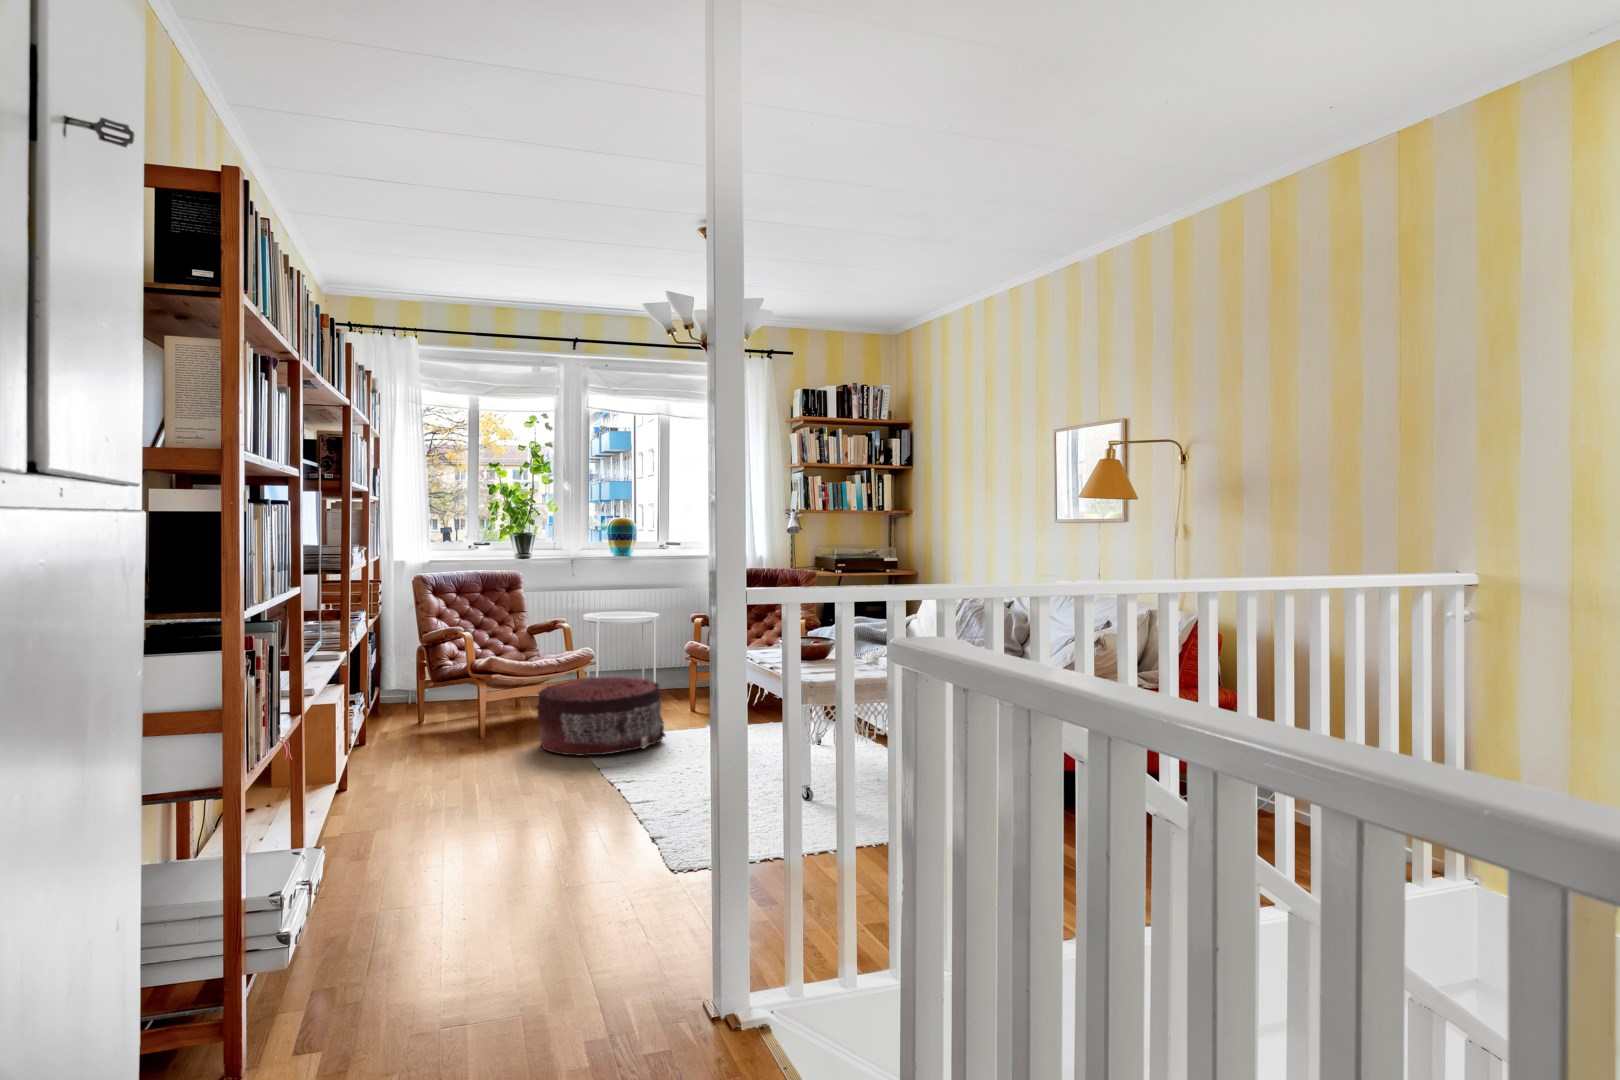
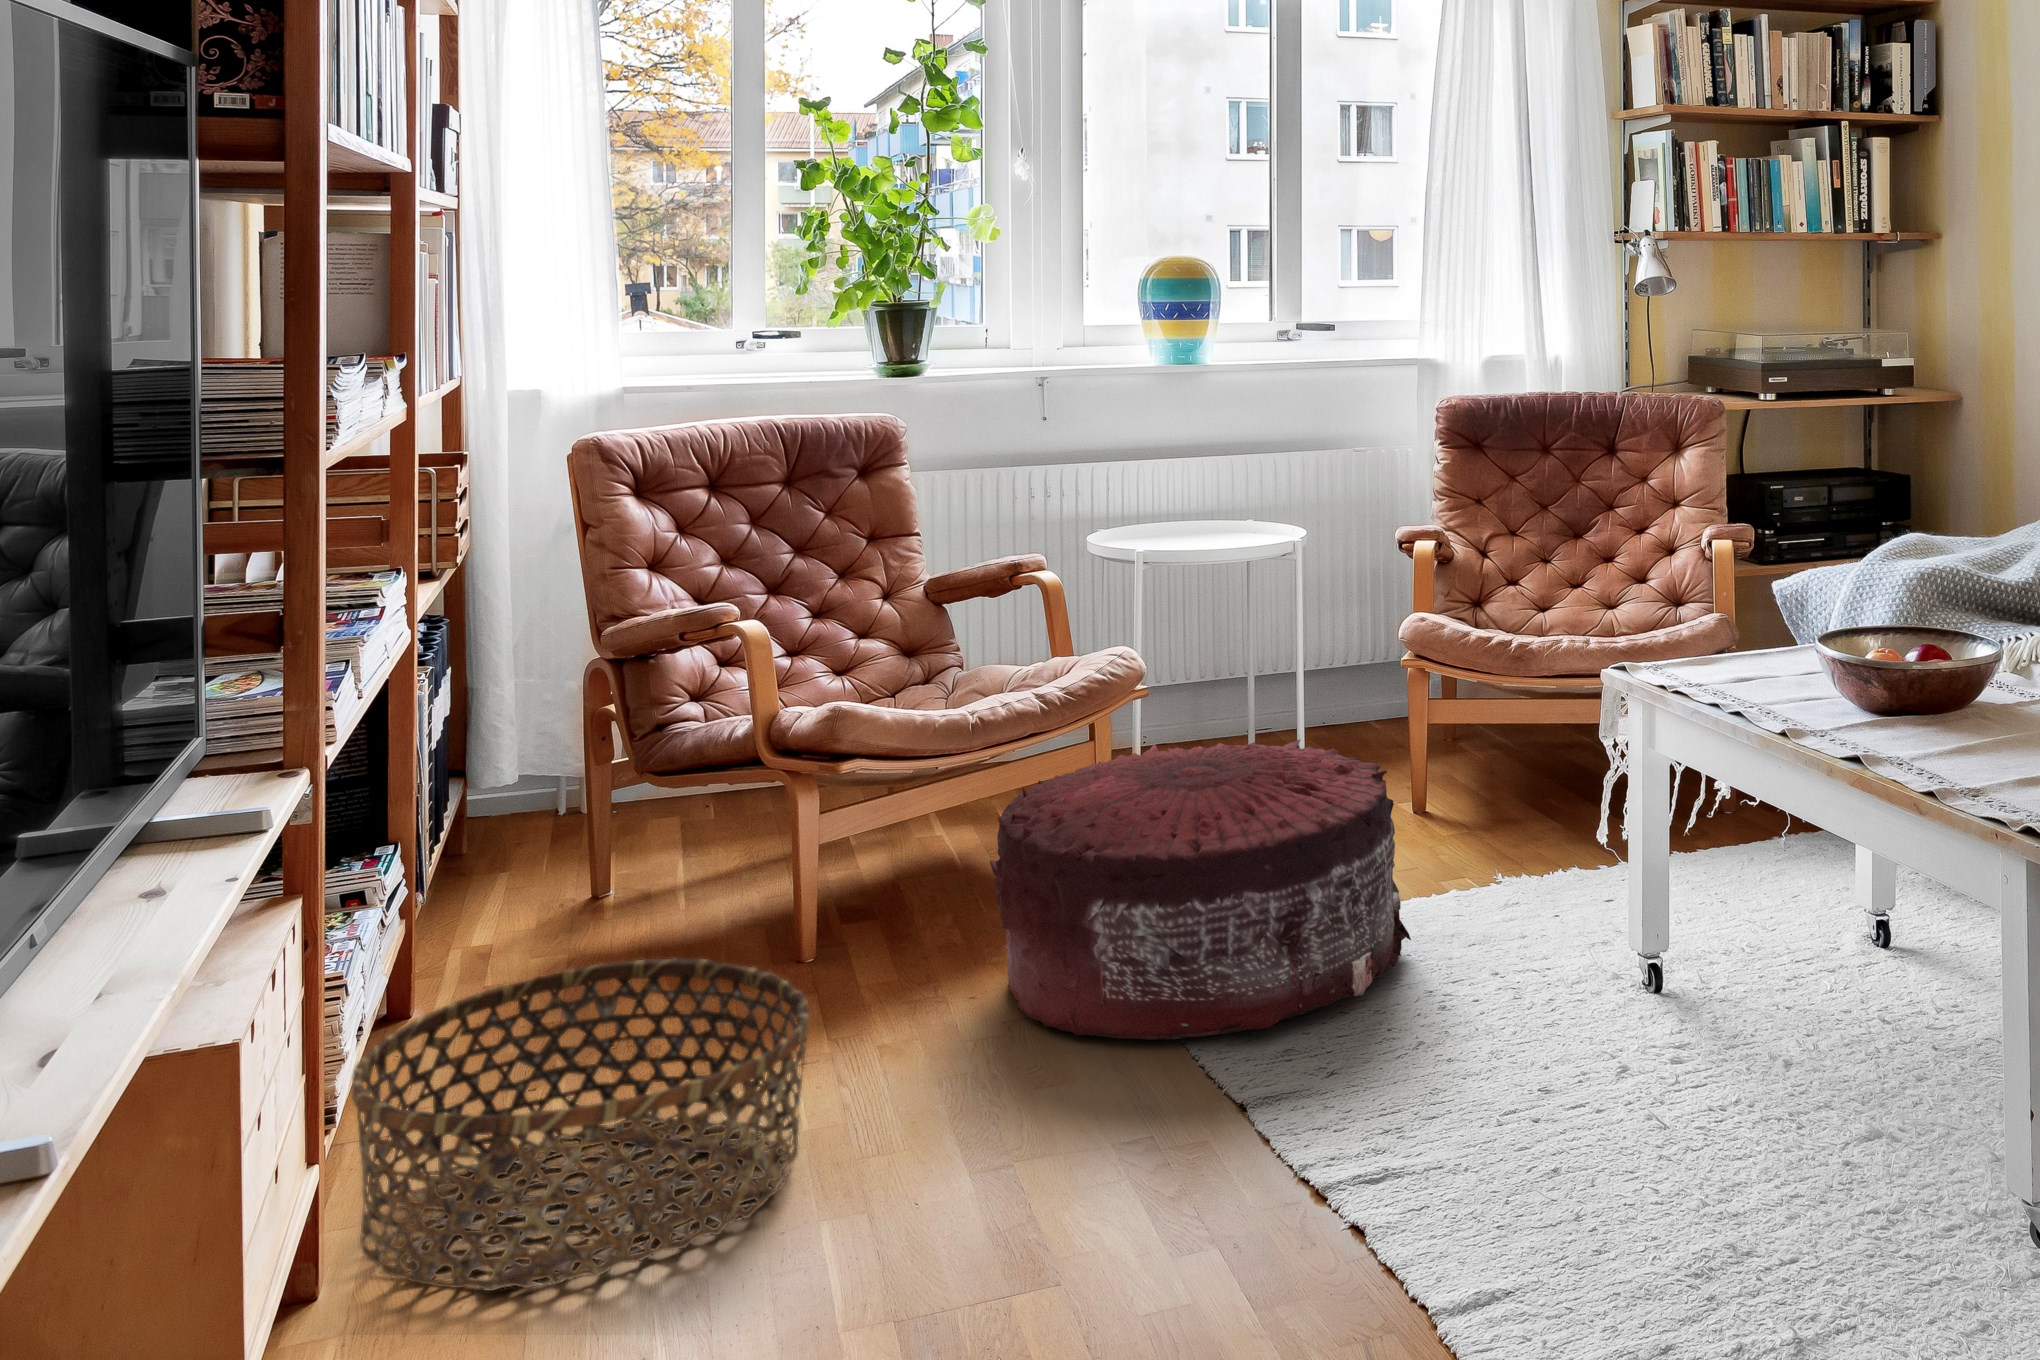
basket: none [359,721,477,790] -> present [352,958,809,1291]

